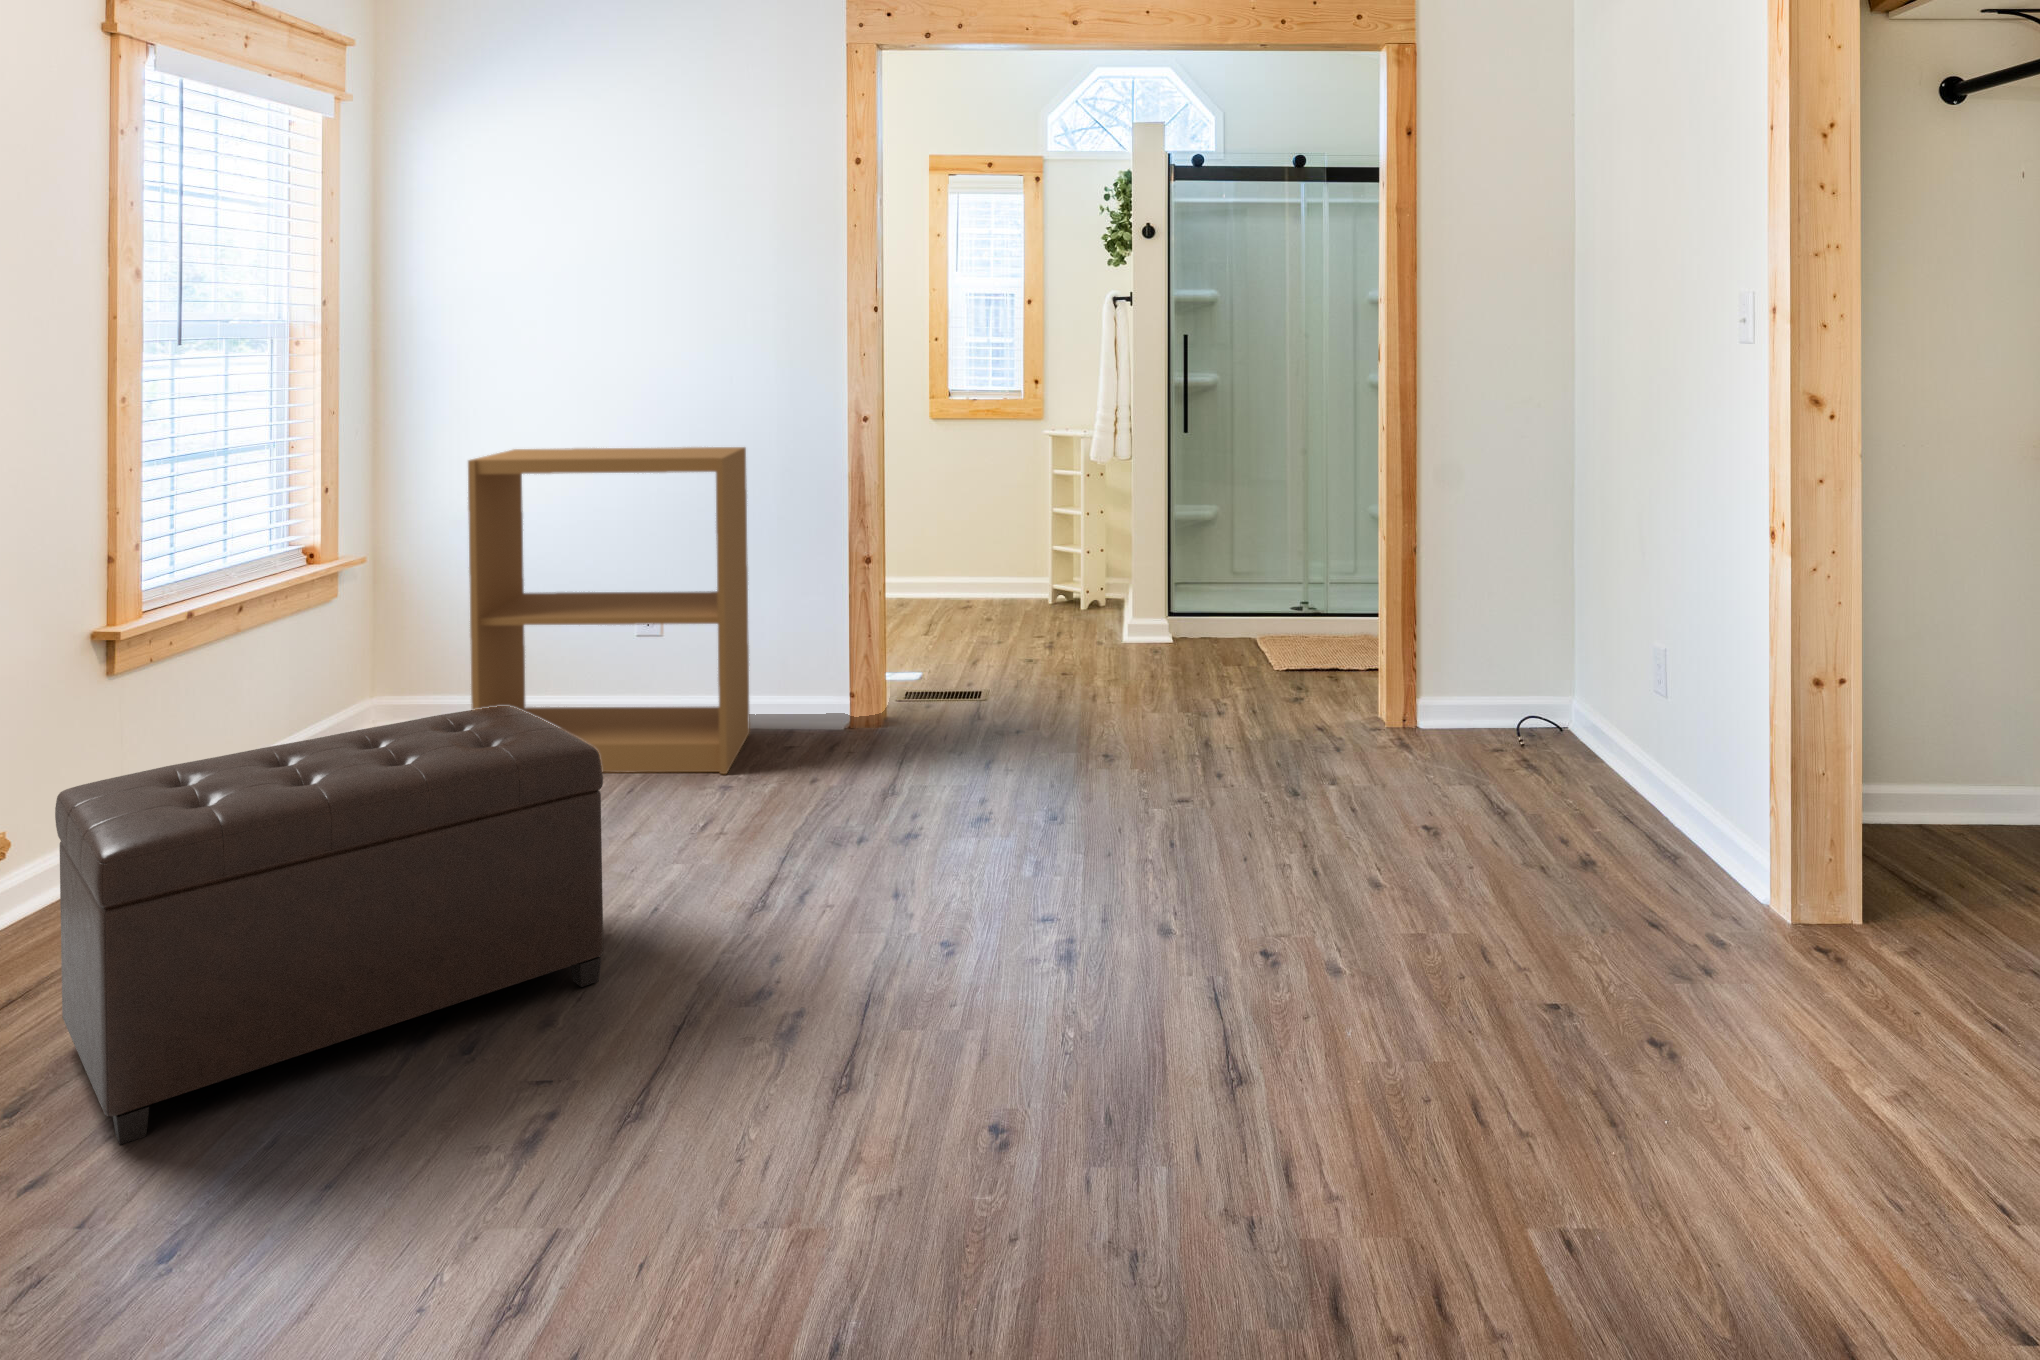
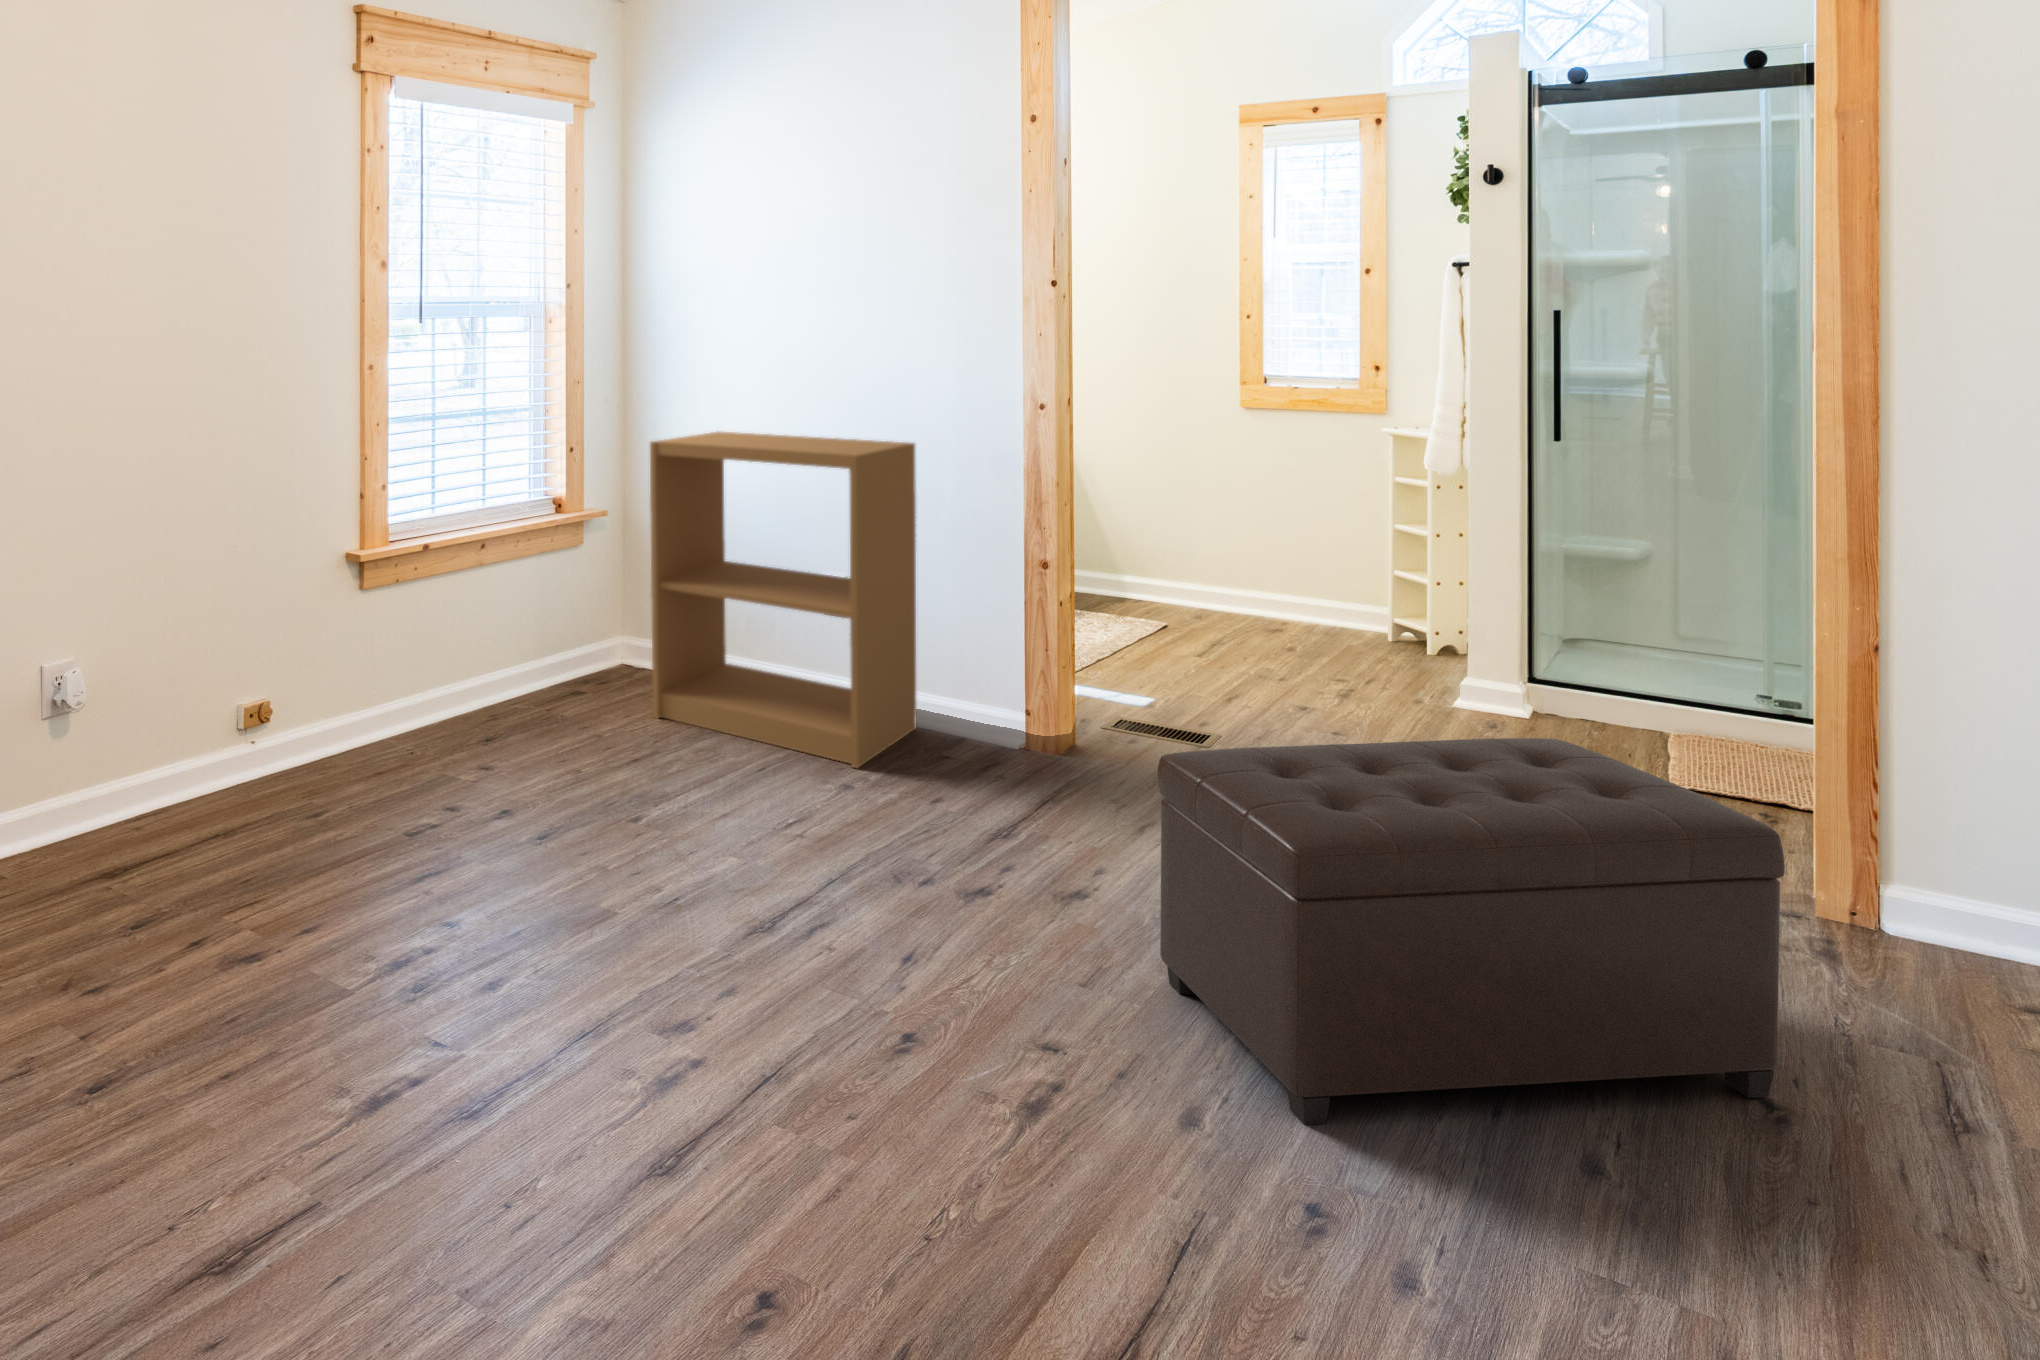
ottoman: present [55,706,603,1145] -> present [1157,738,1785,1125]

